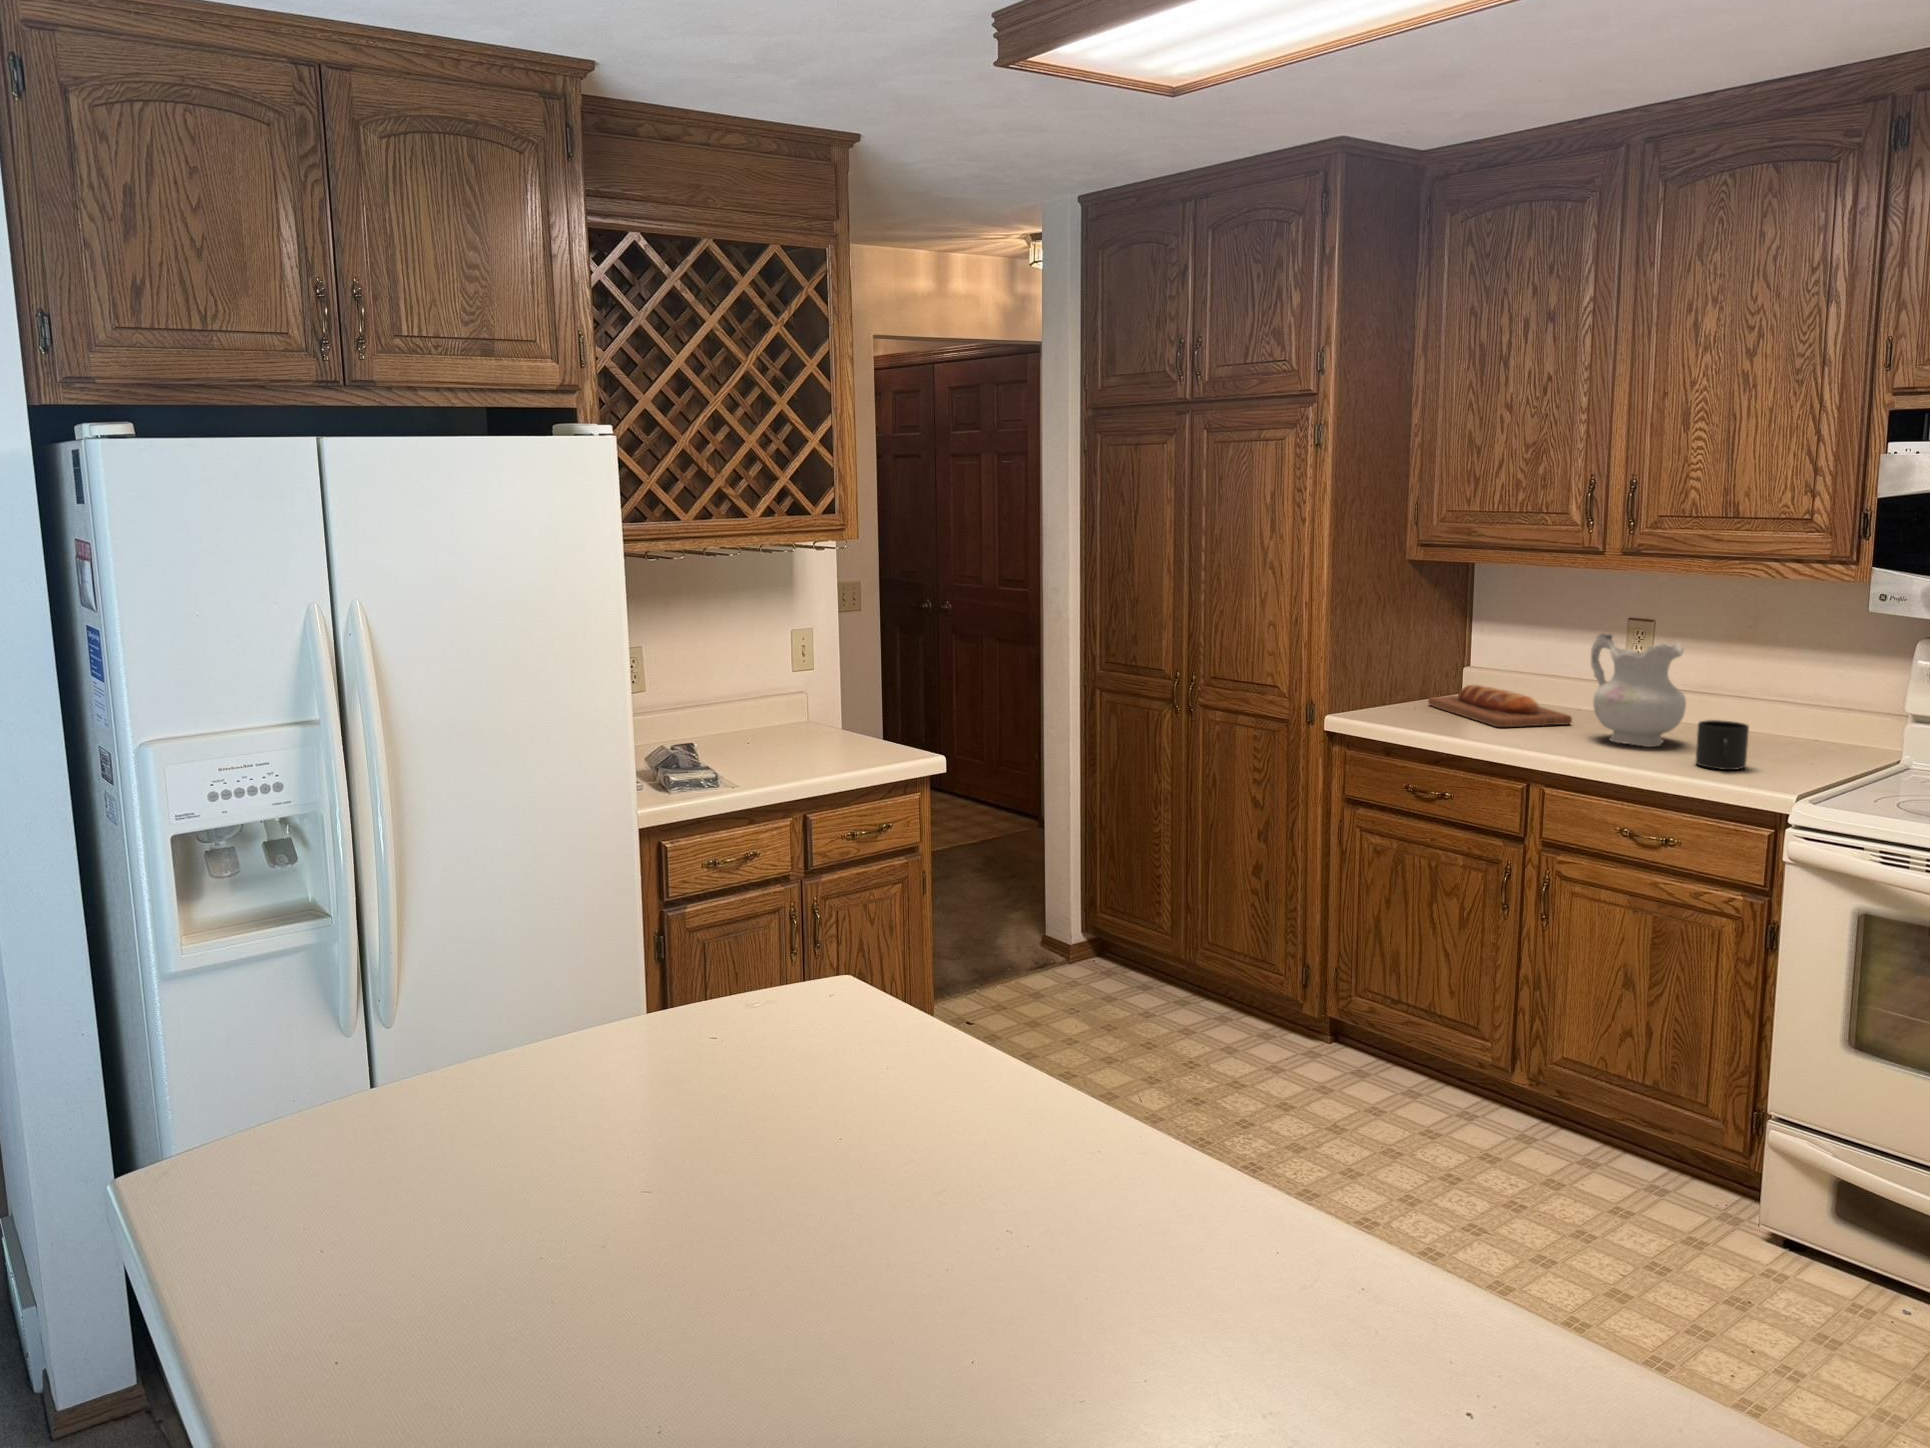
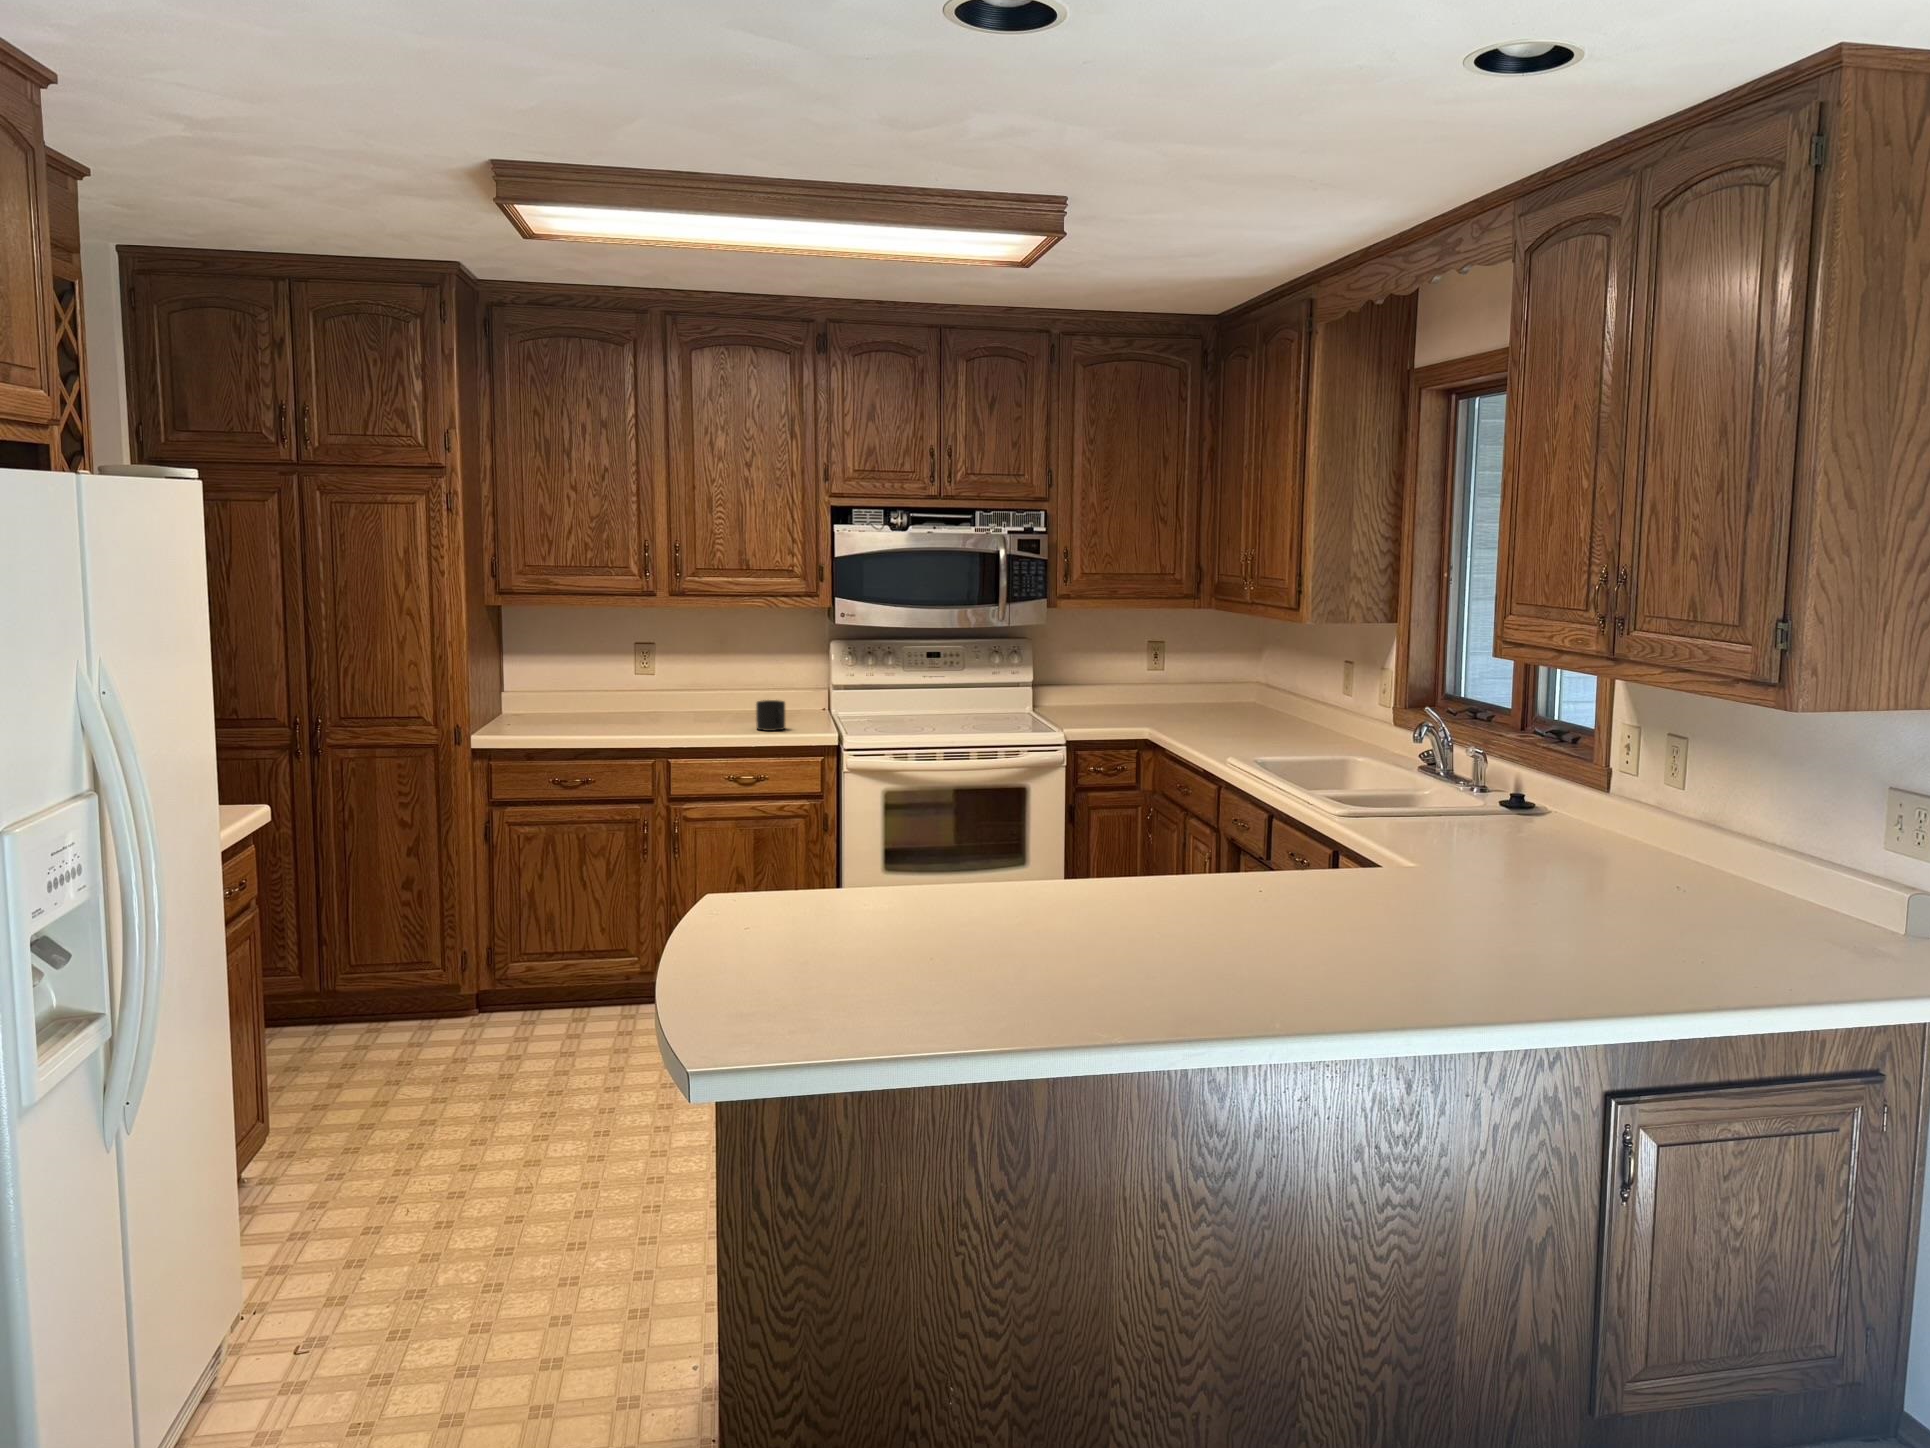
ceramic pitcher: present [1591,633,1686,747] -> none [660,651,728,726]
bread loaf: present [1428,685,1572,727] -> none [518,702,639,728]

